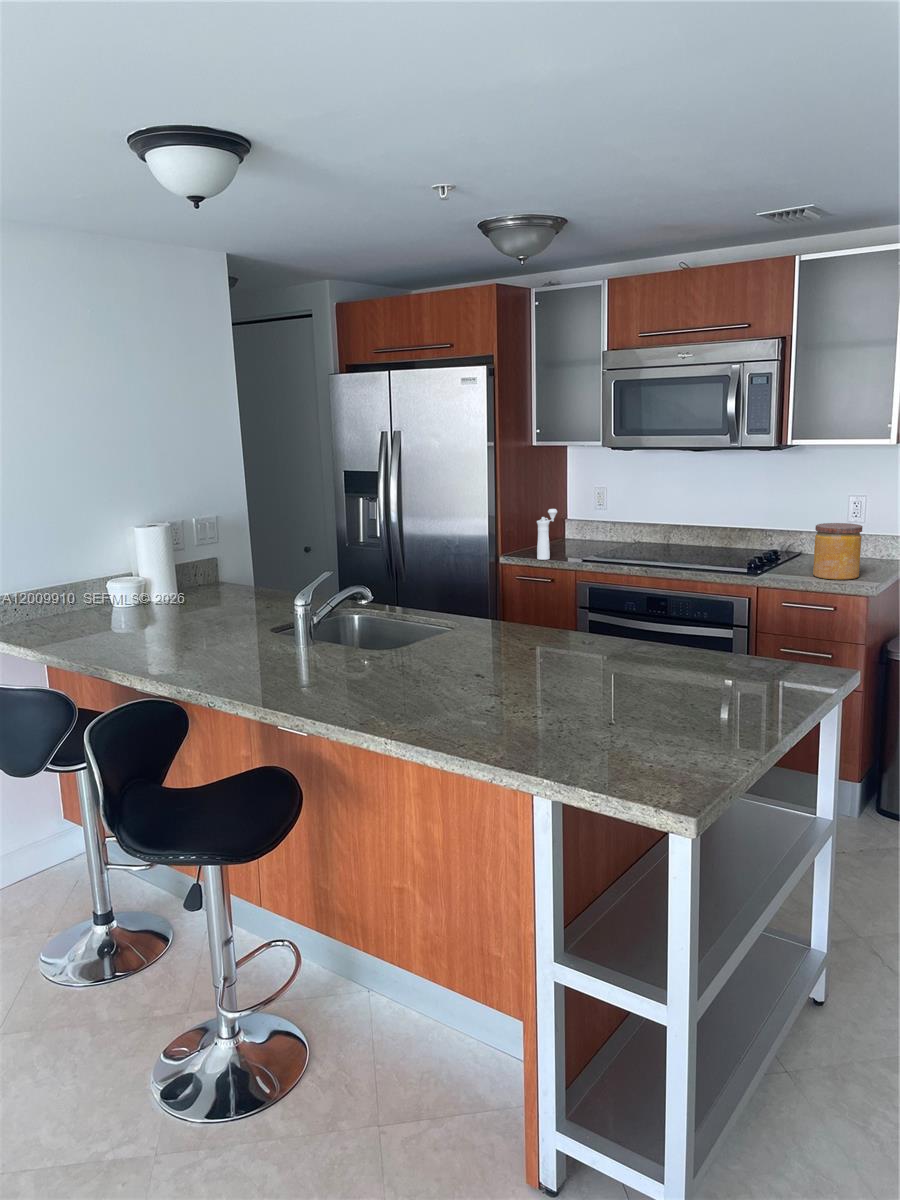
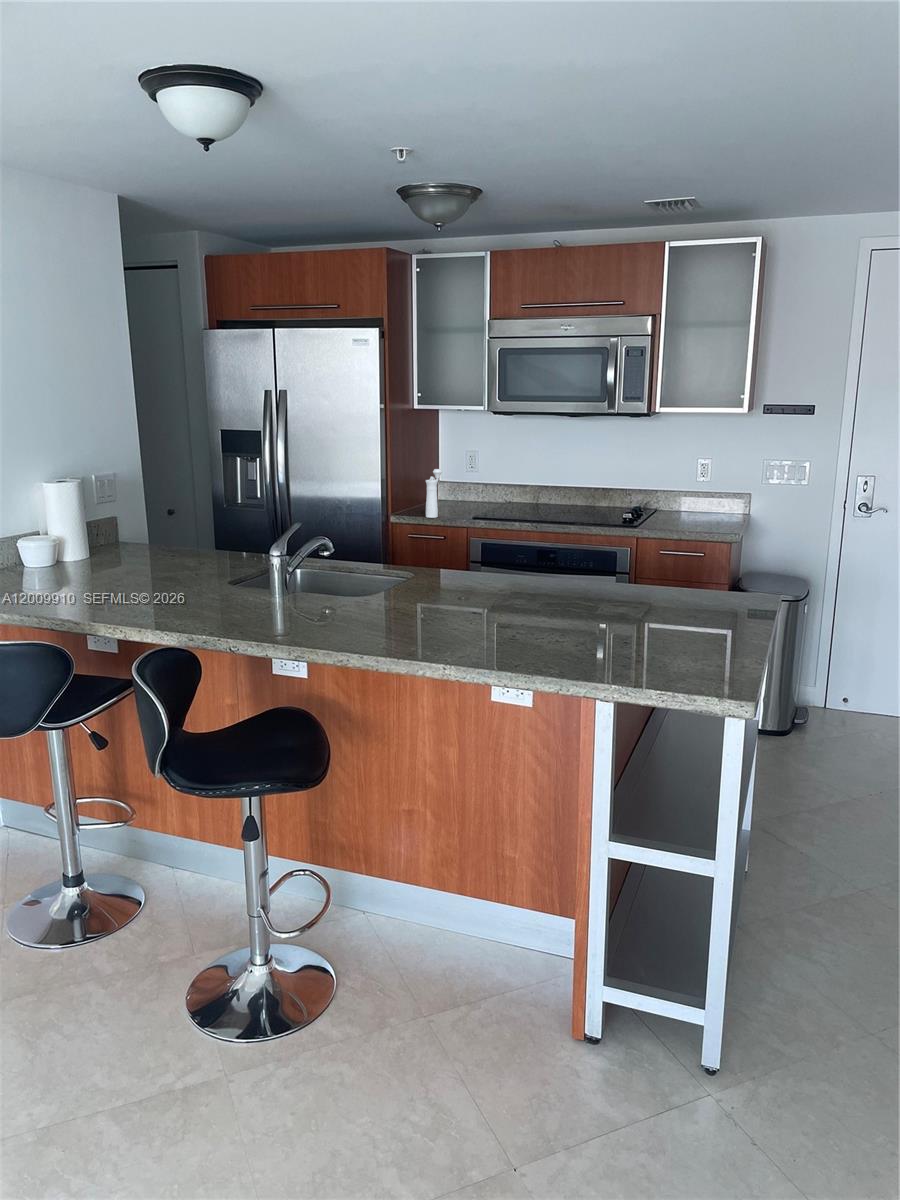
jar: present [813,523,862,580] -> none [680,482,722,531]

